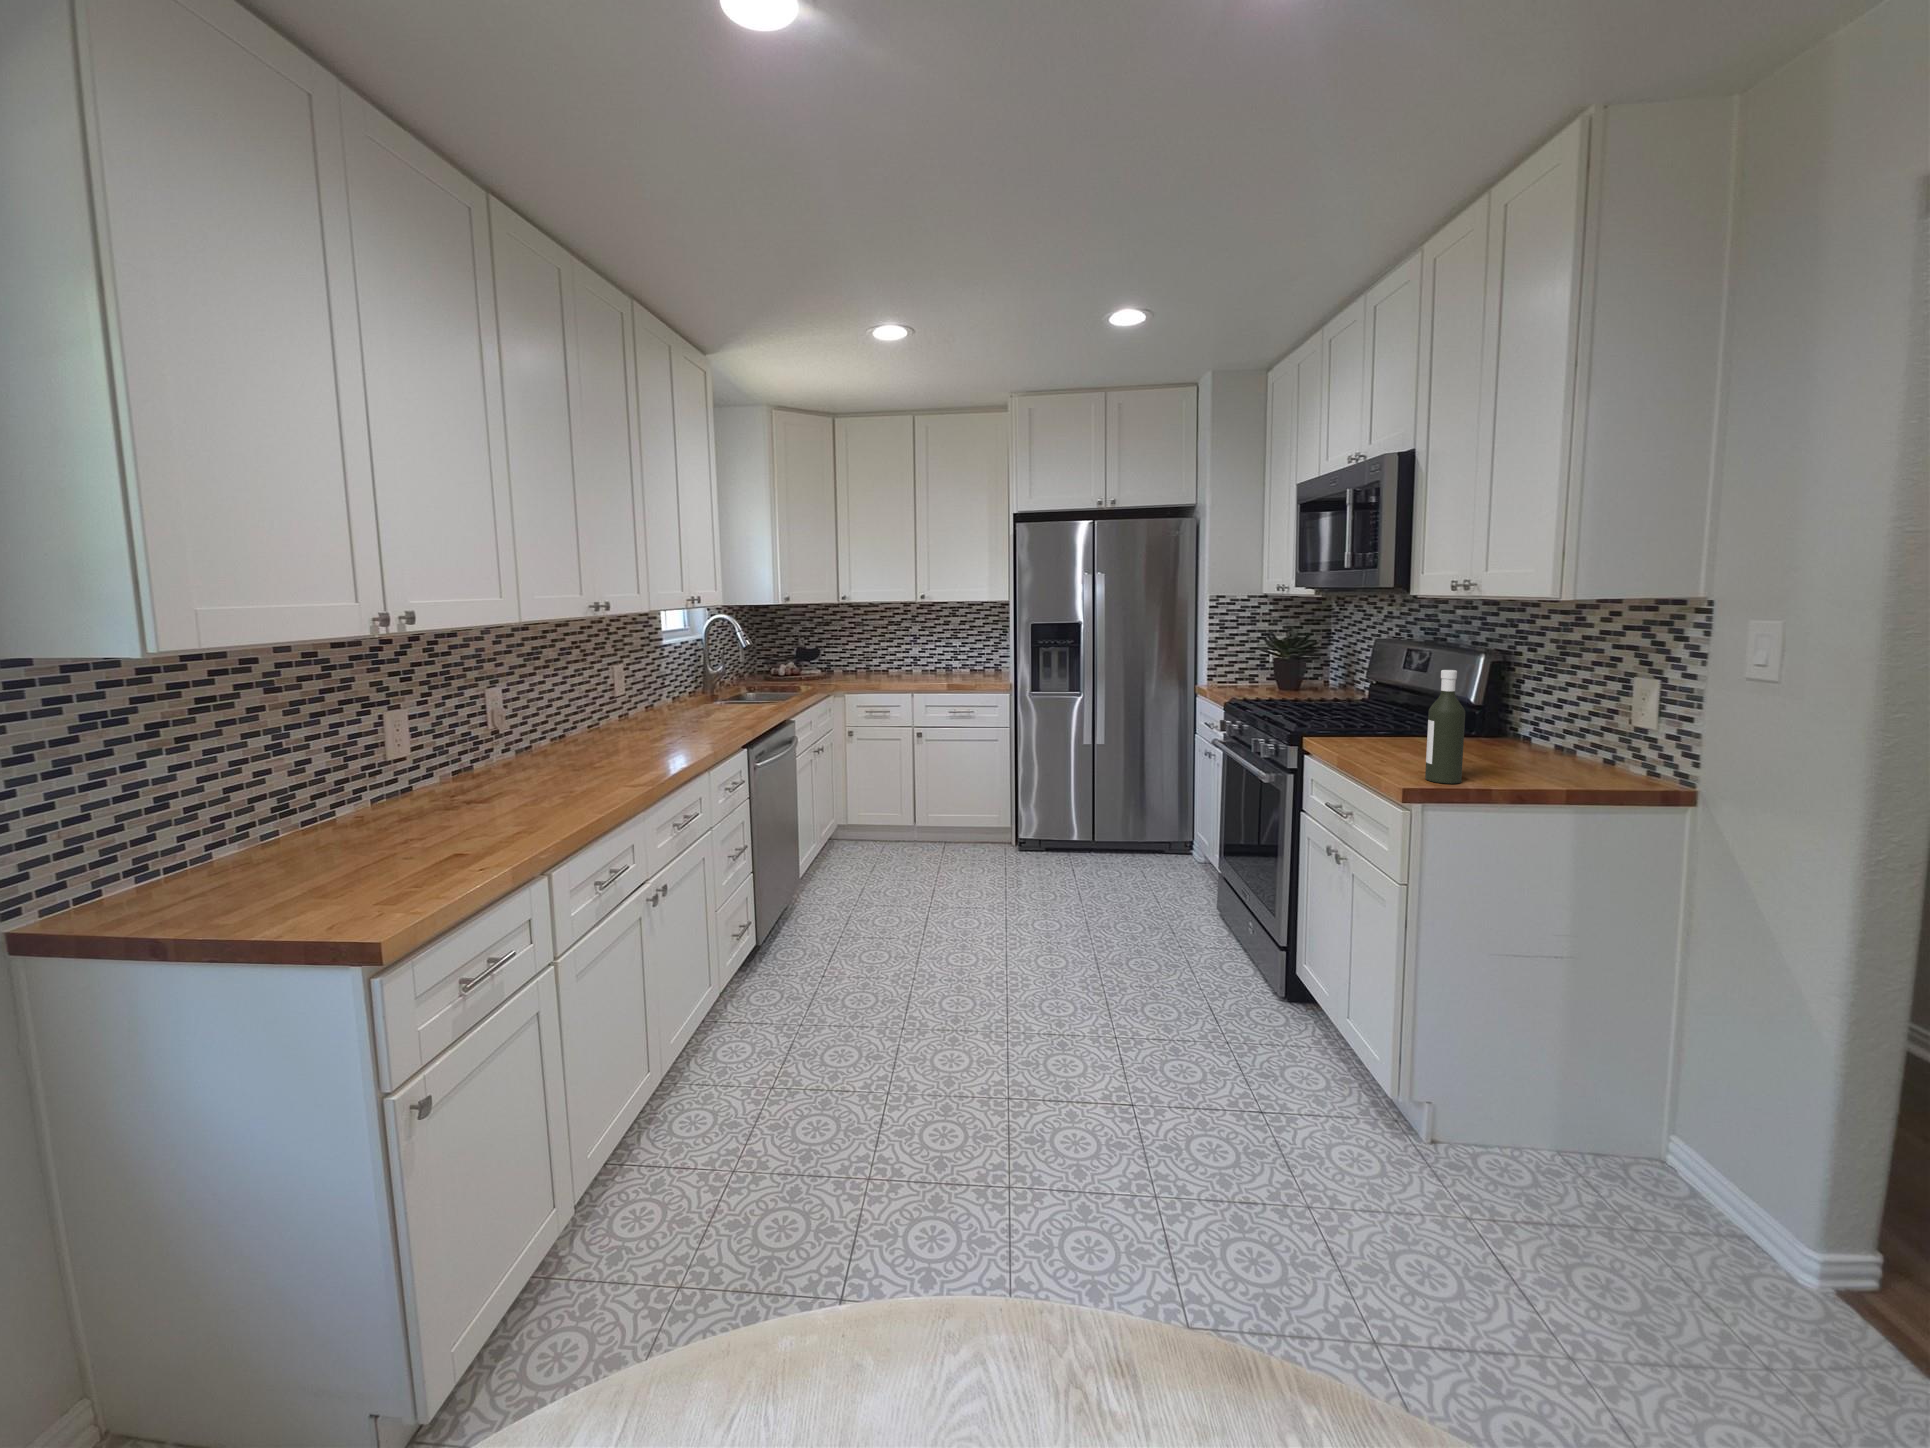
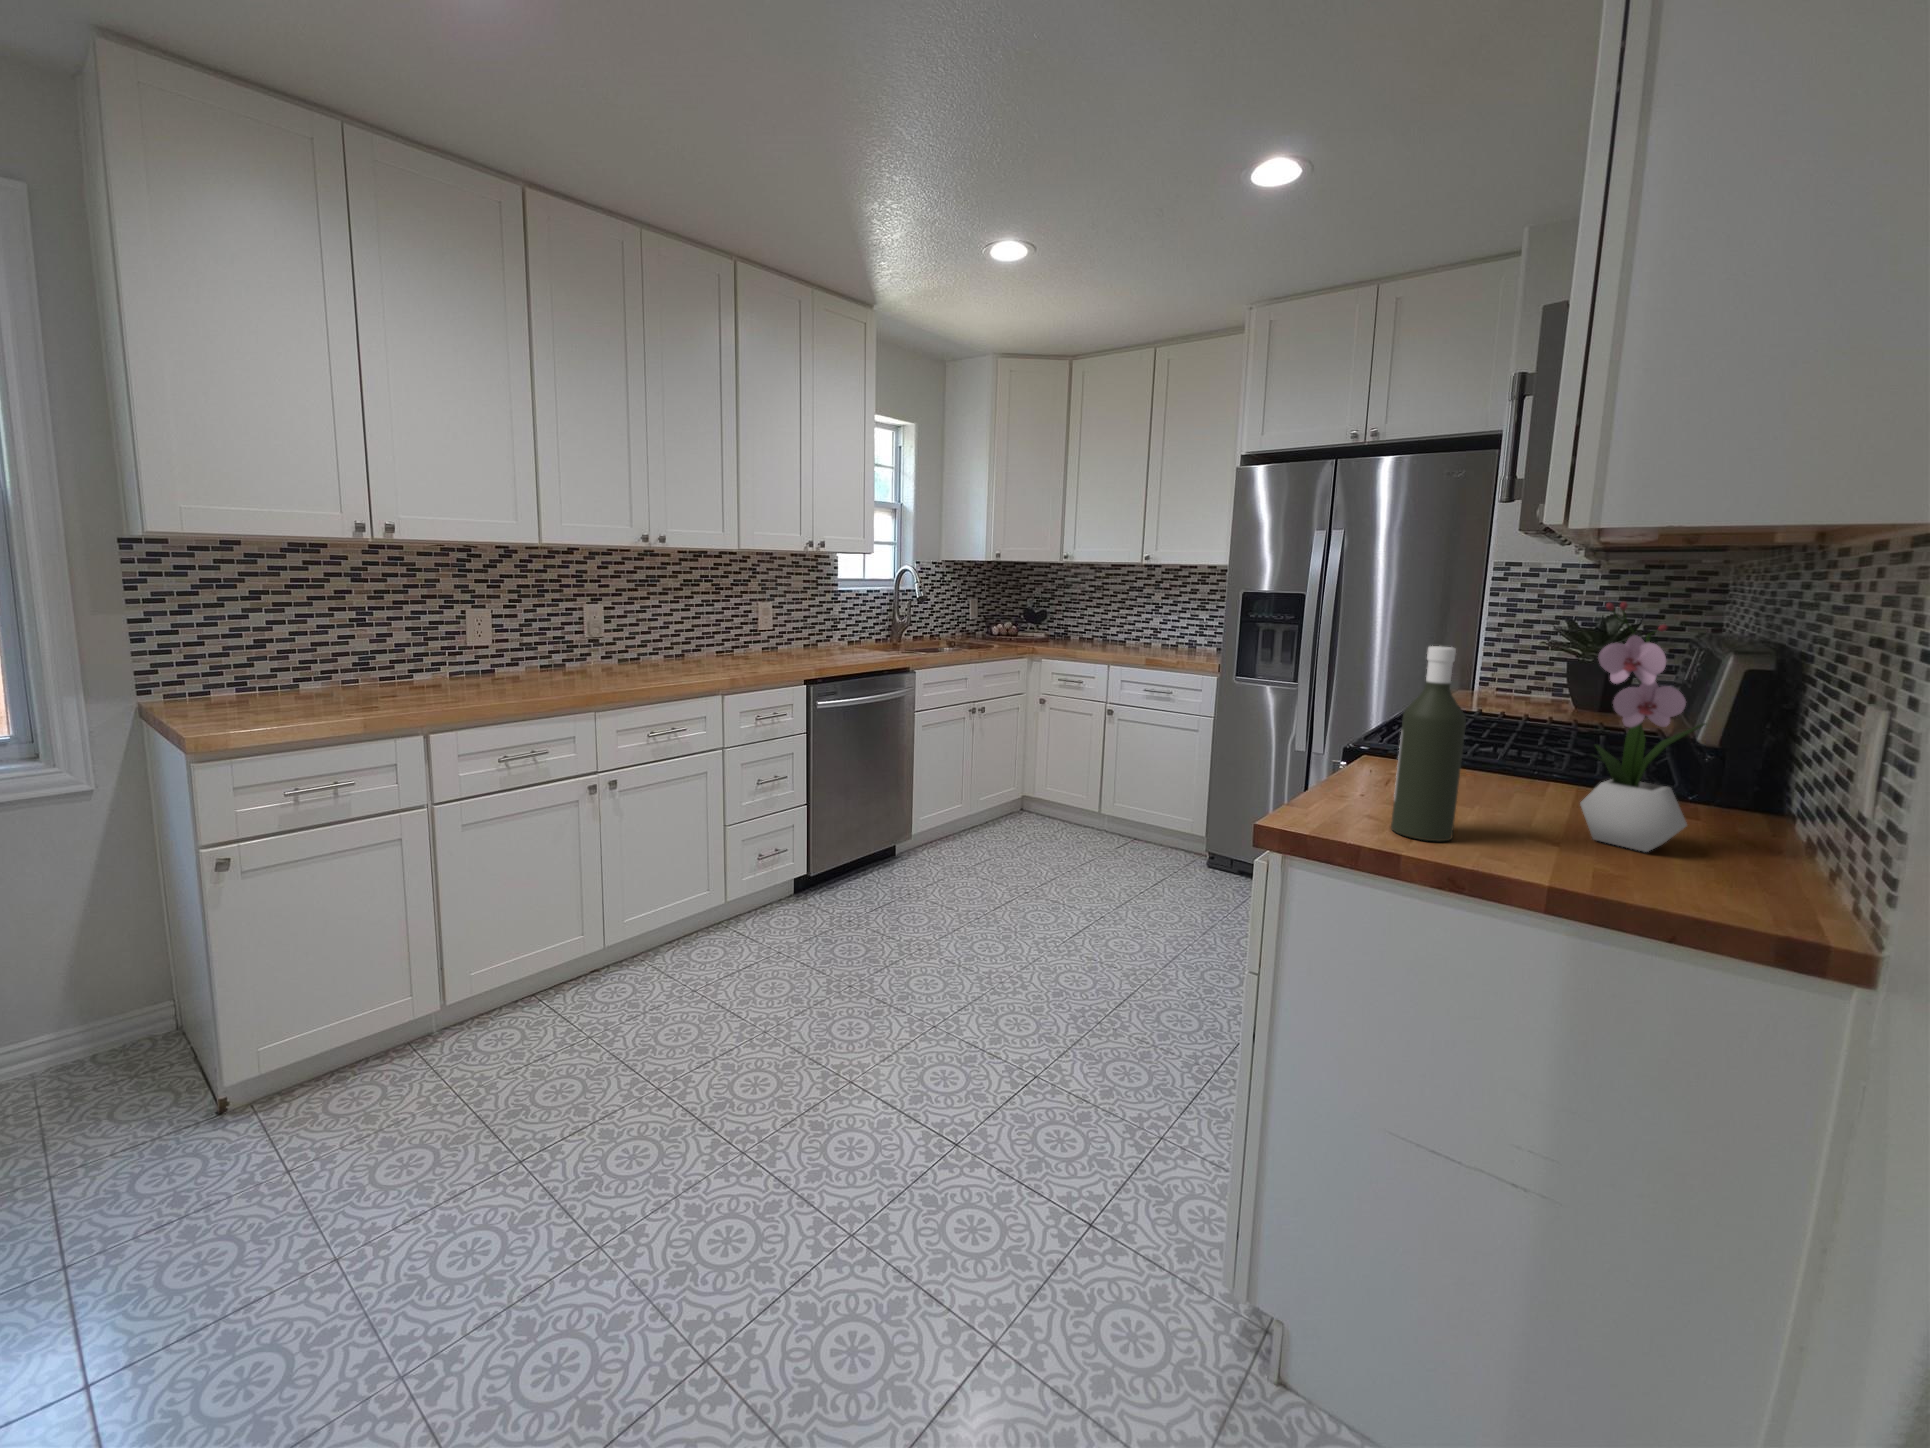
flower arrangement: none [1481,638,1536,770] -> present [1580,602,1705,852]

